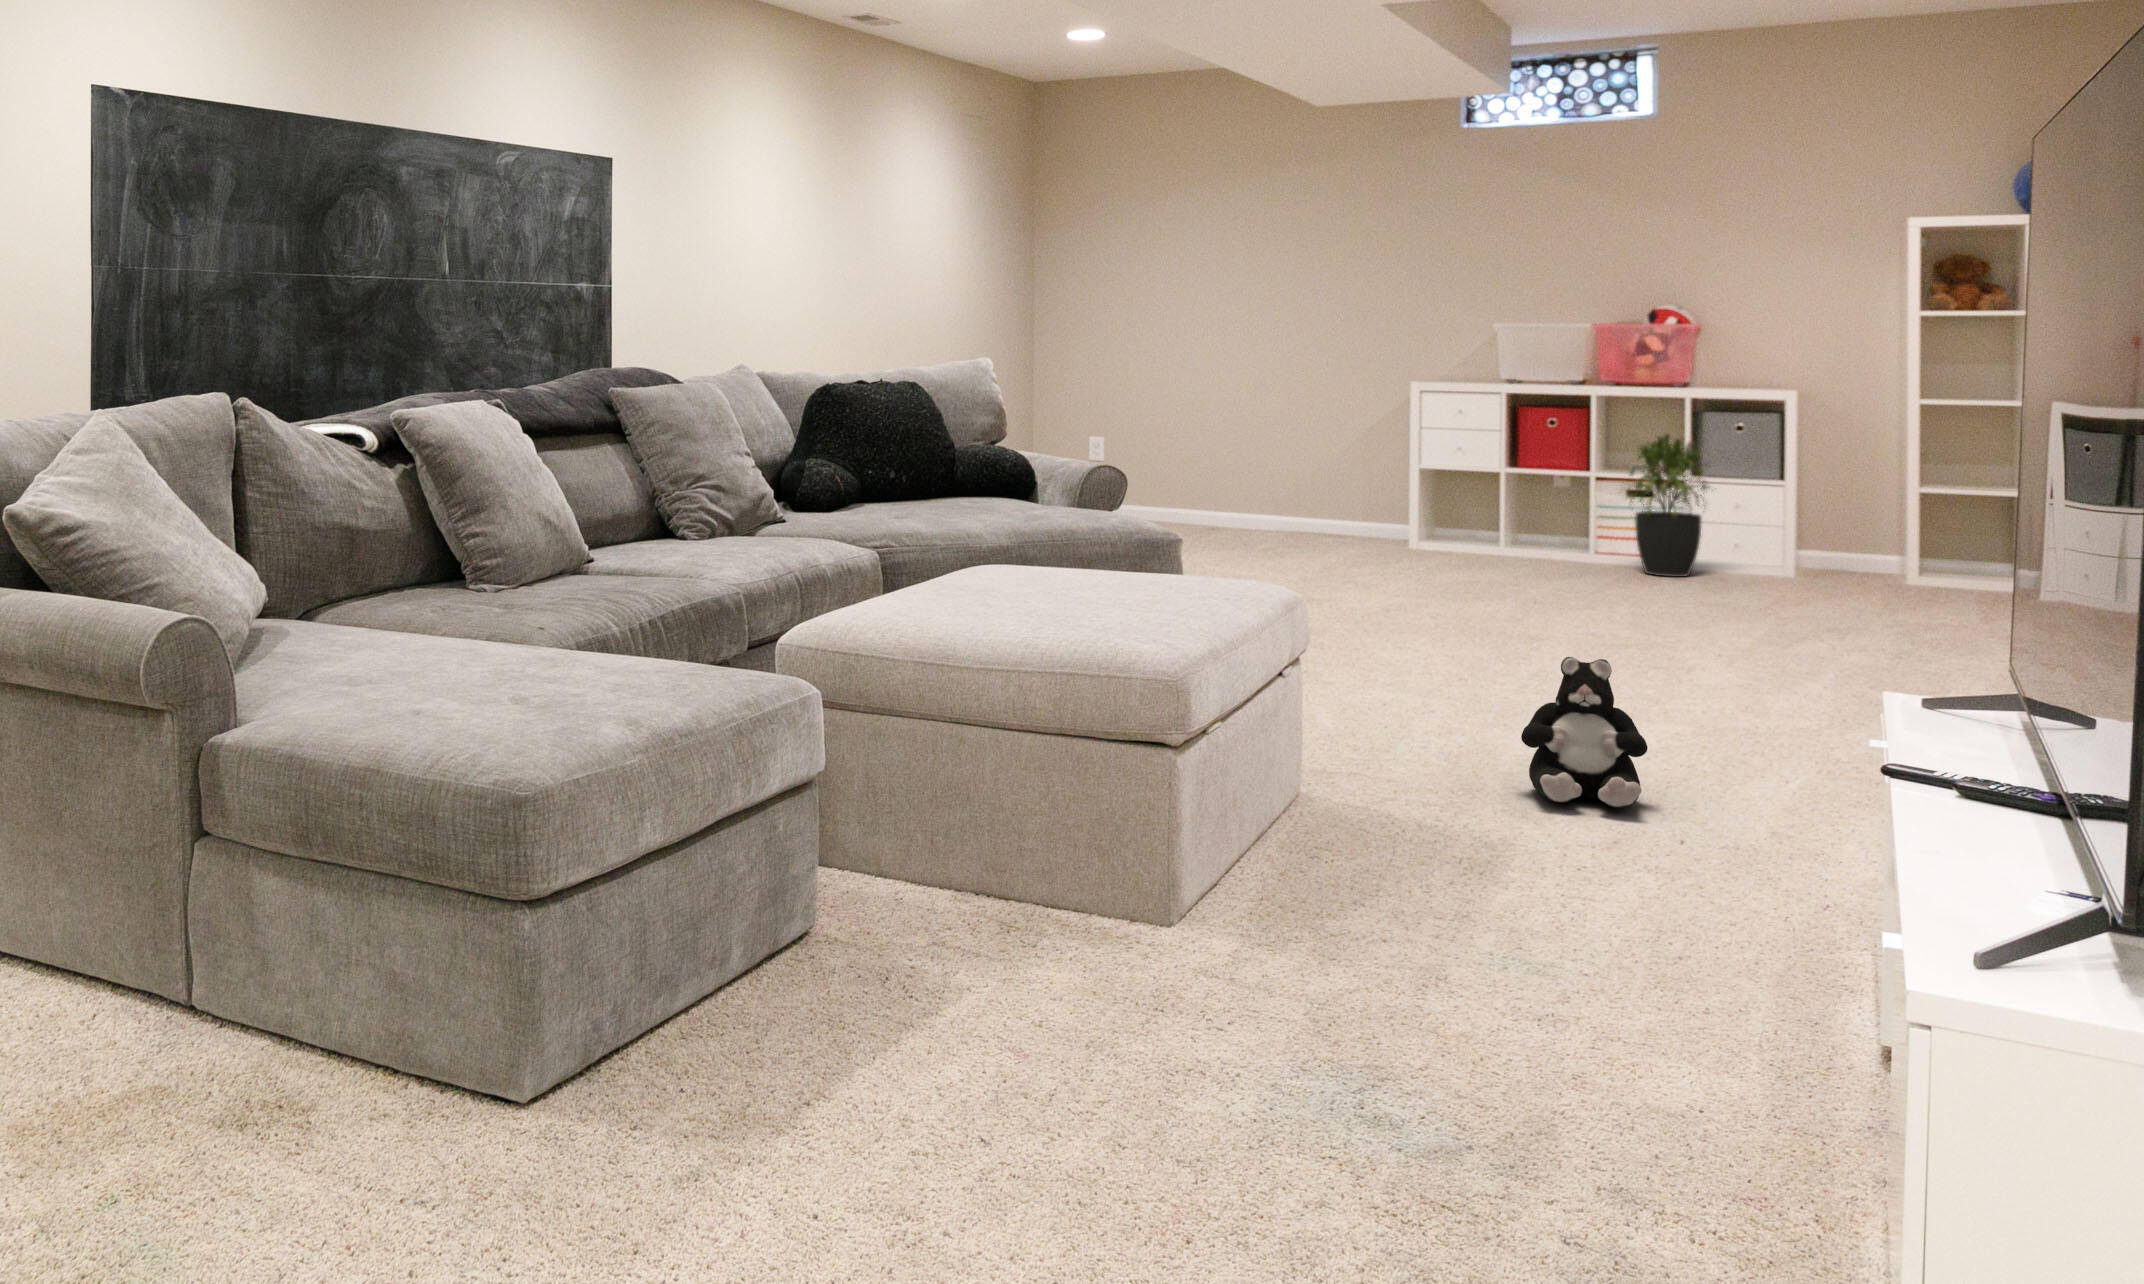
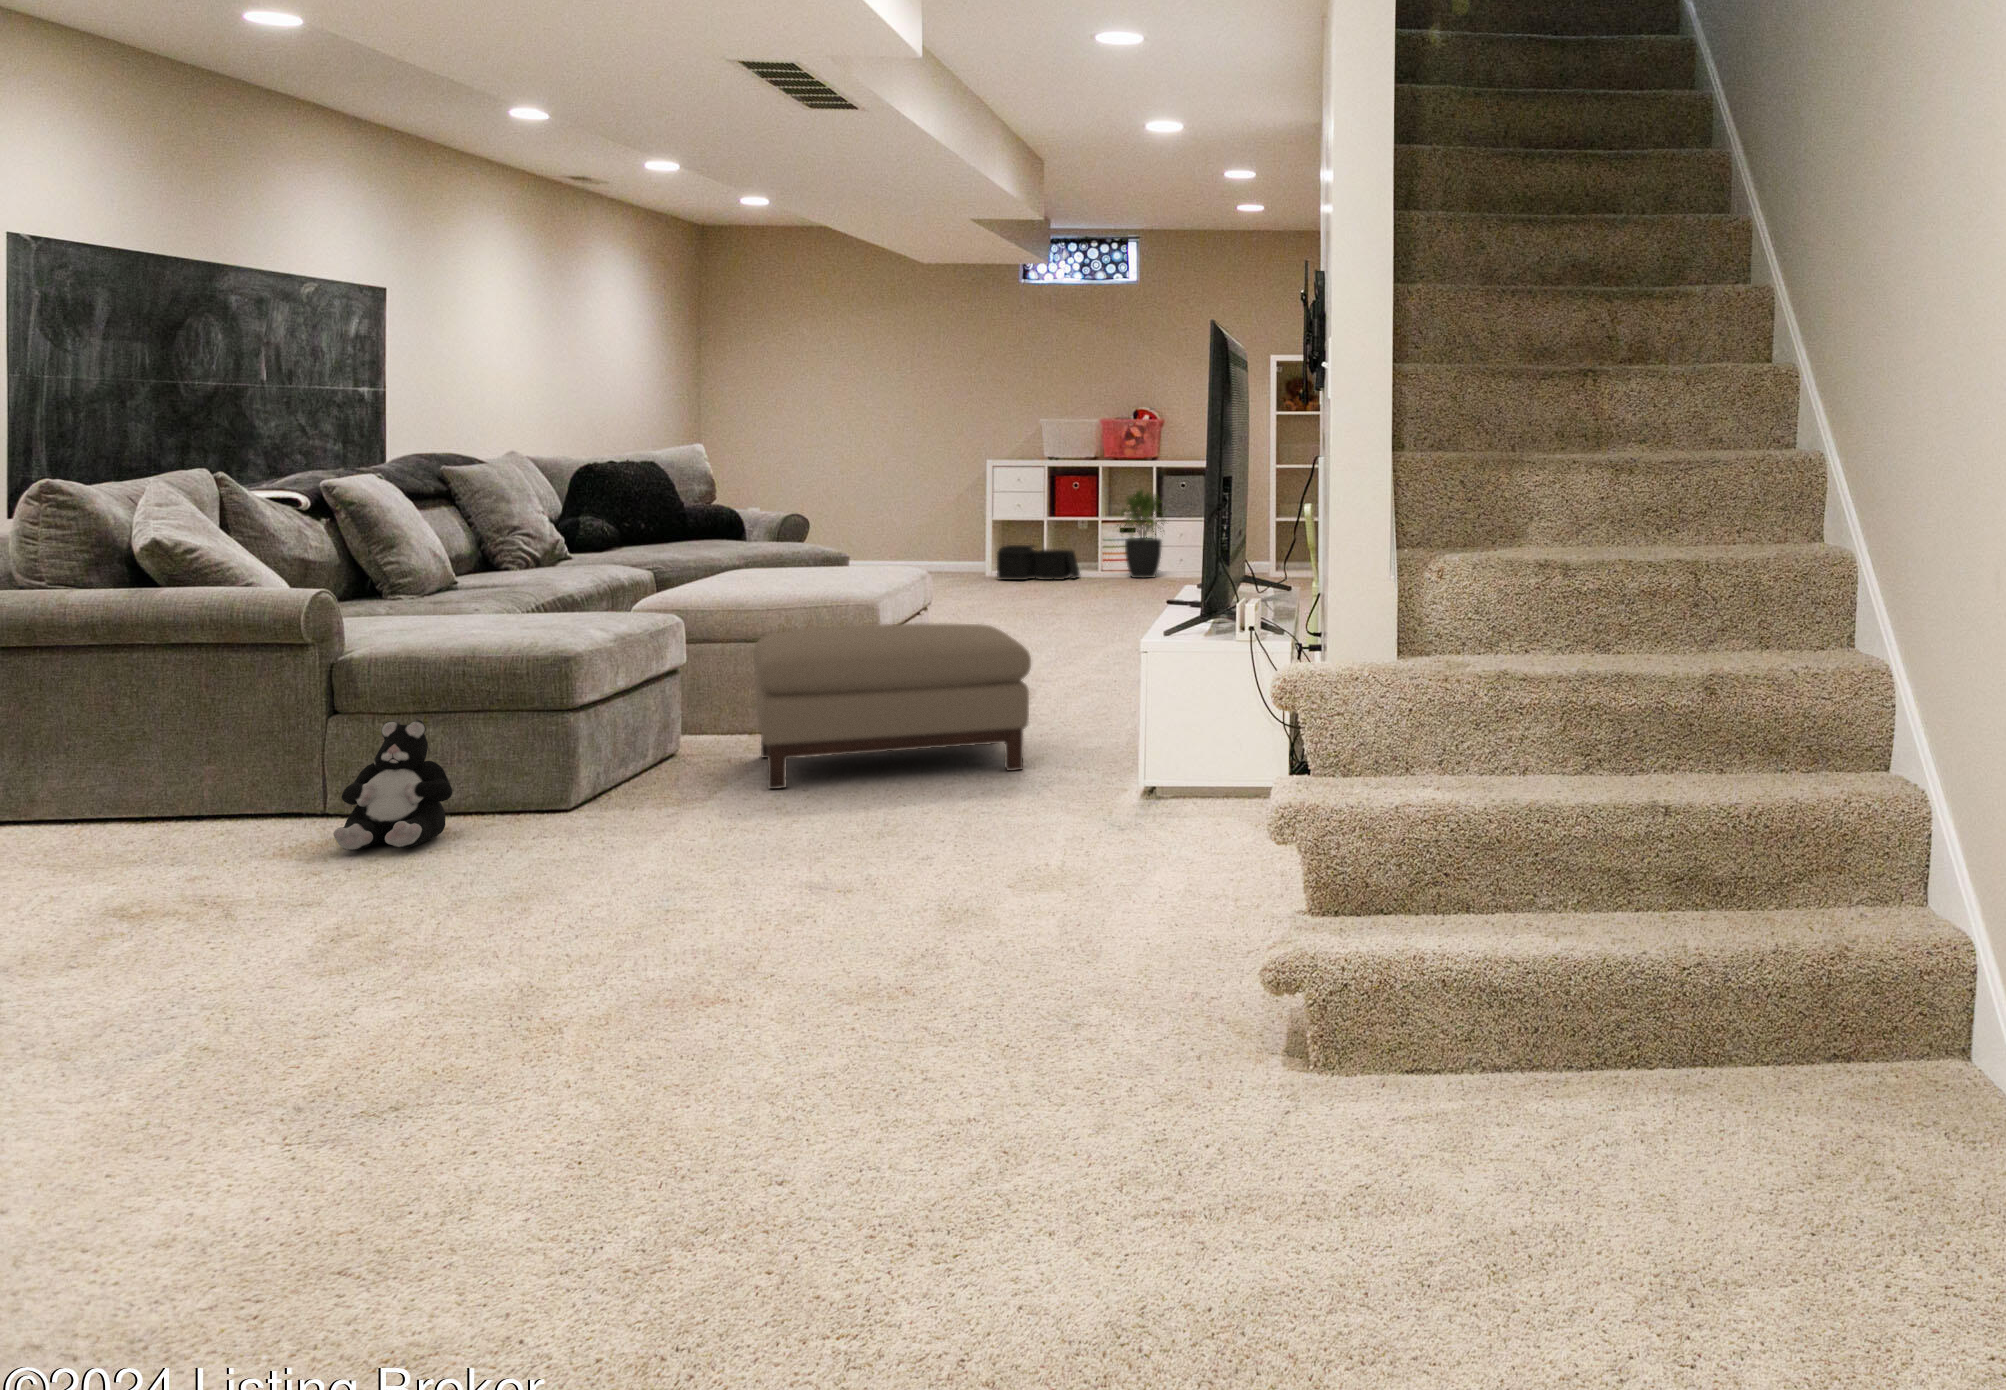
storage bin: none [1424,511,1559,571] -> present [997,545,1080,580]
plush toy: present [1521,657,1648,808] -> present [333,720,452,851]
ottoman: none [884,739,1538,1196] -> present [753,623,1031,789]

